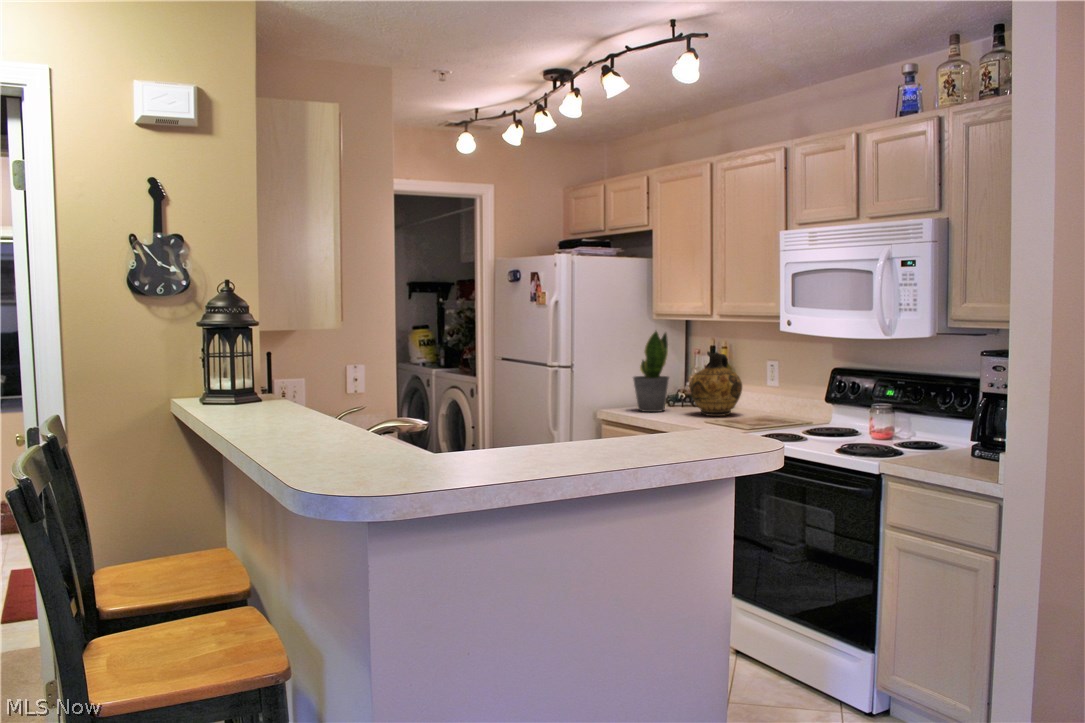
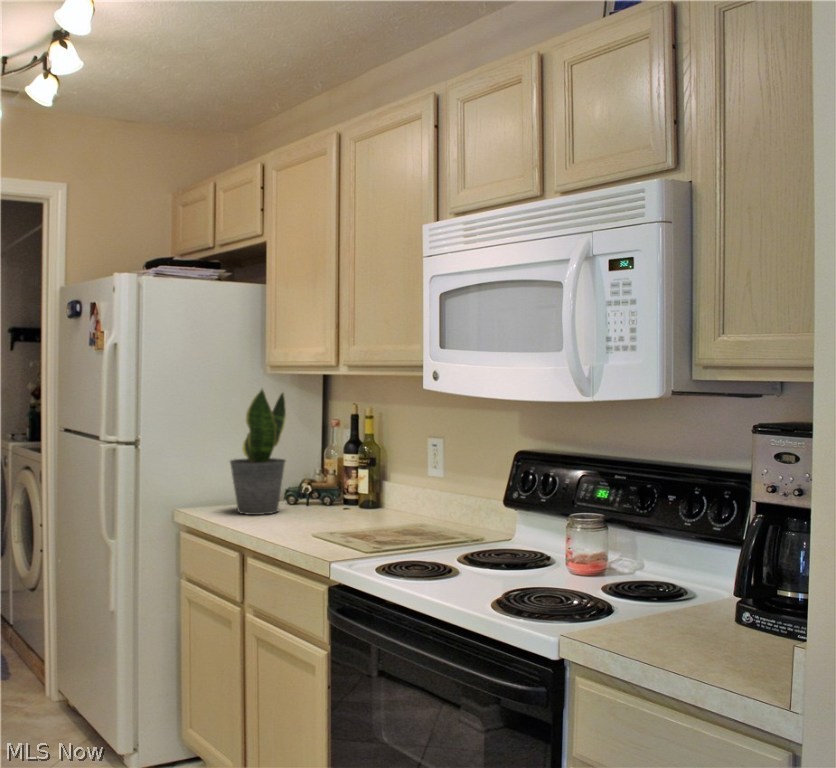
ceramic jug: present [690,352,742,416] -> none [308,422,388,523]

